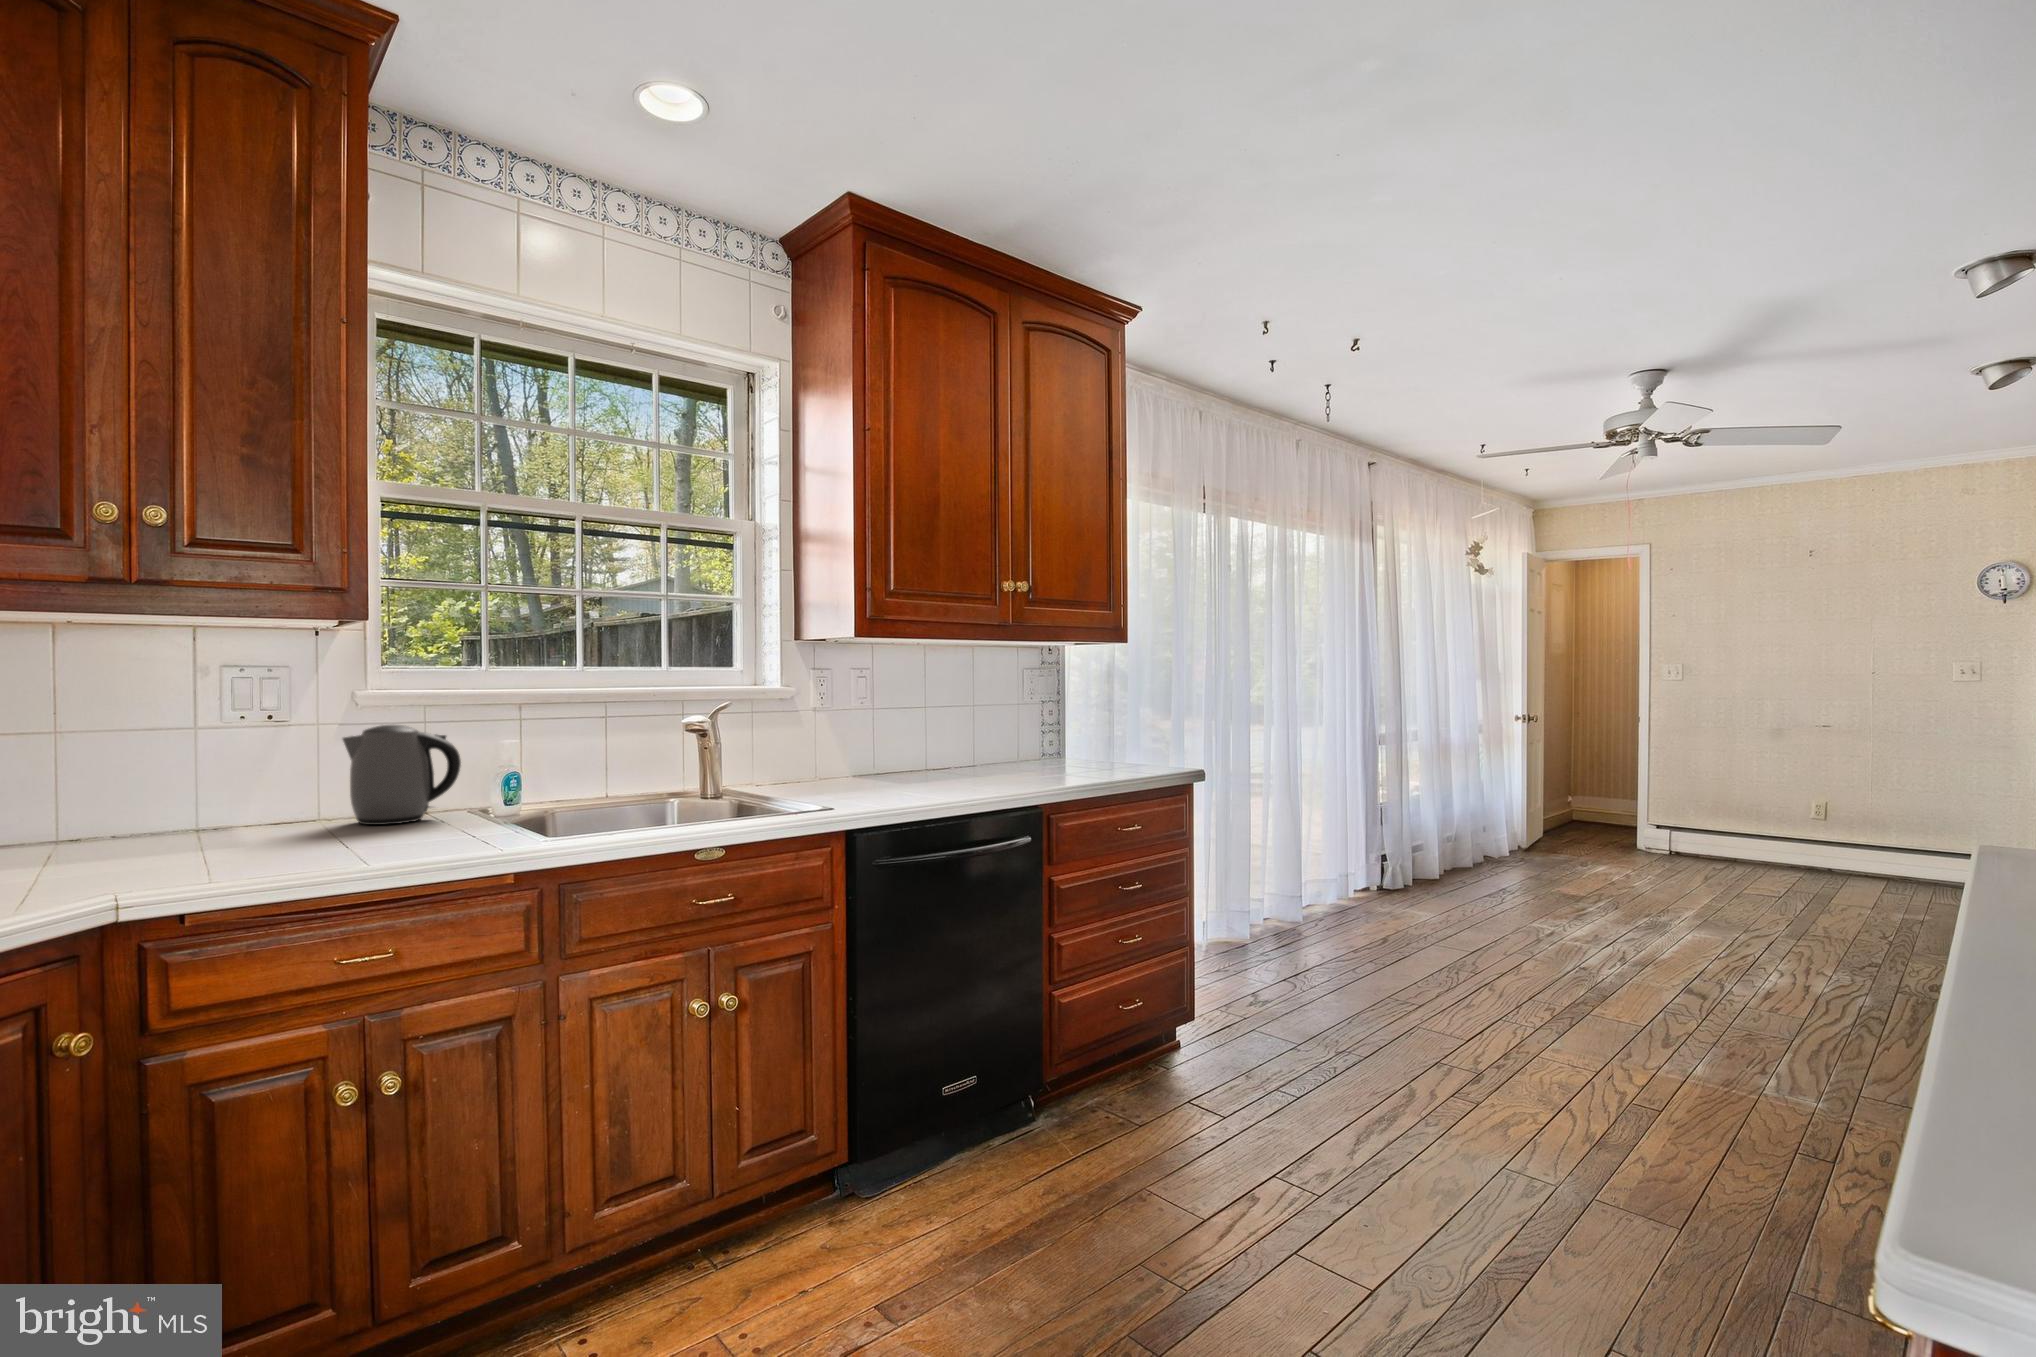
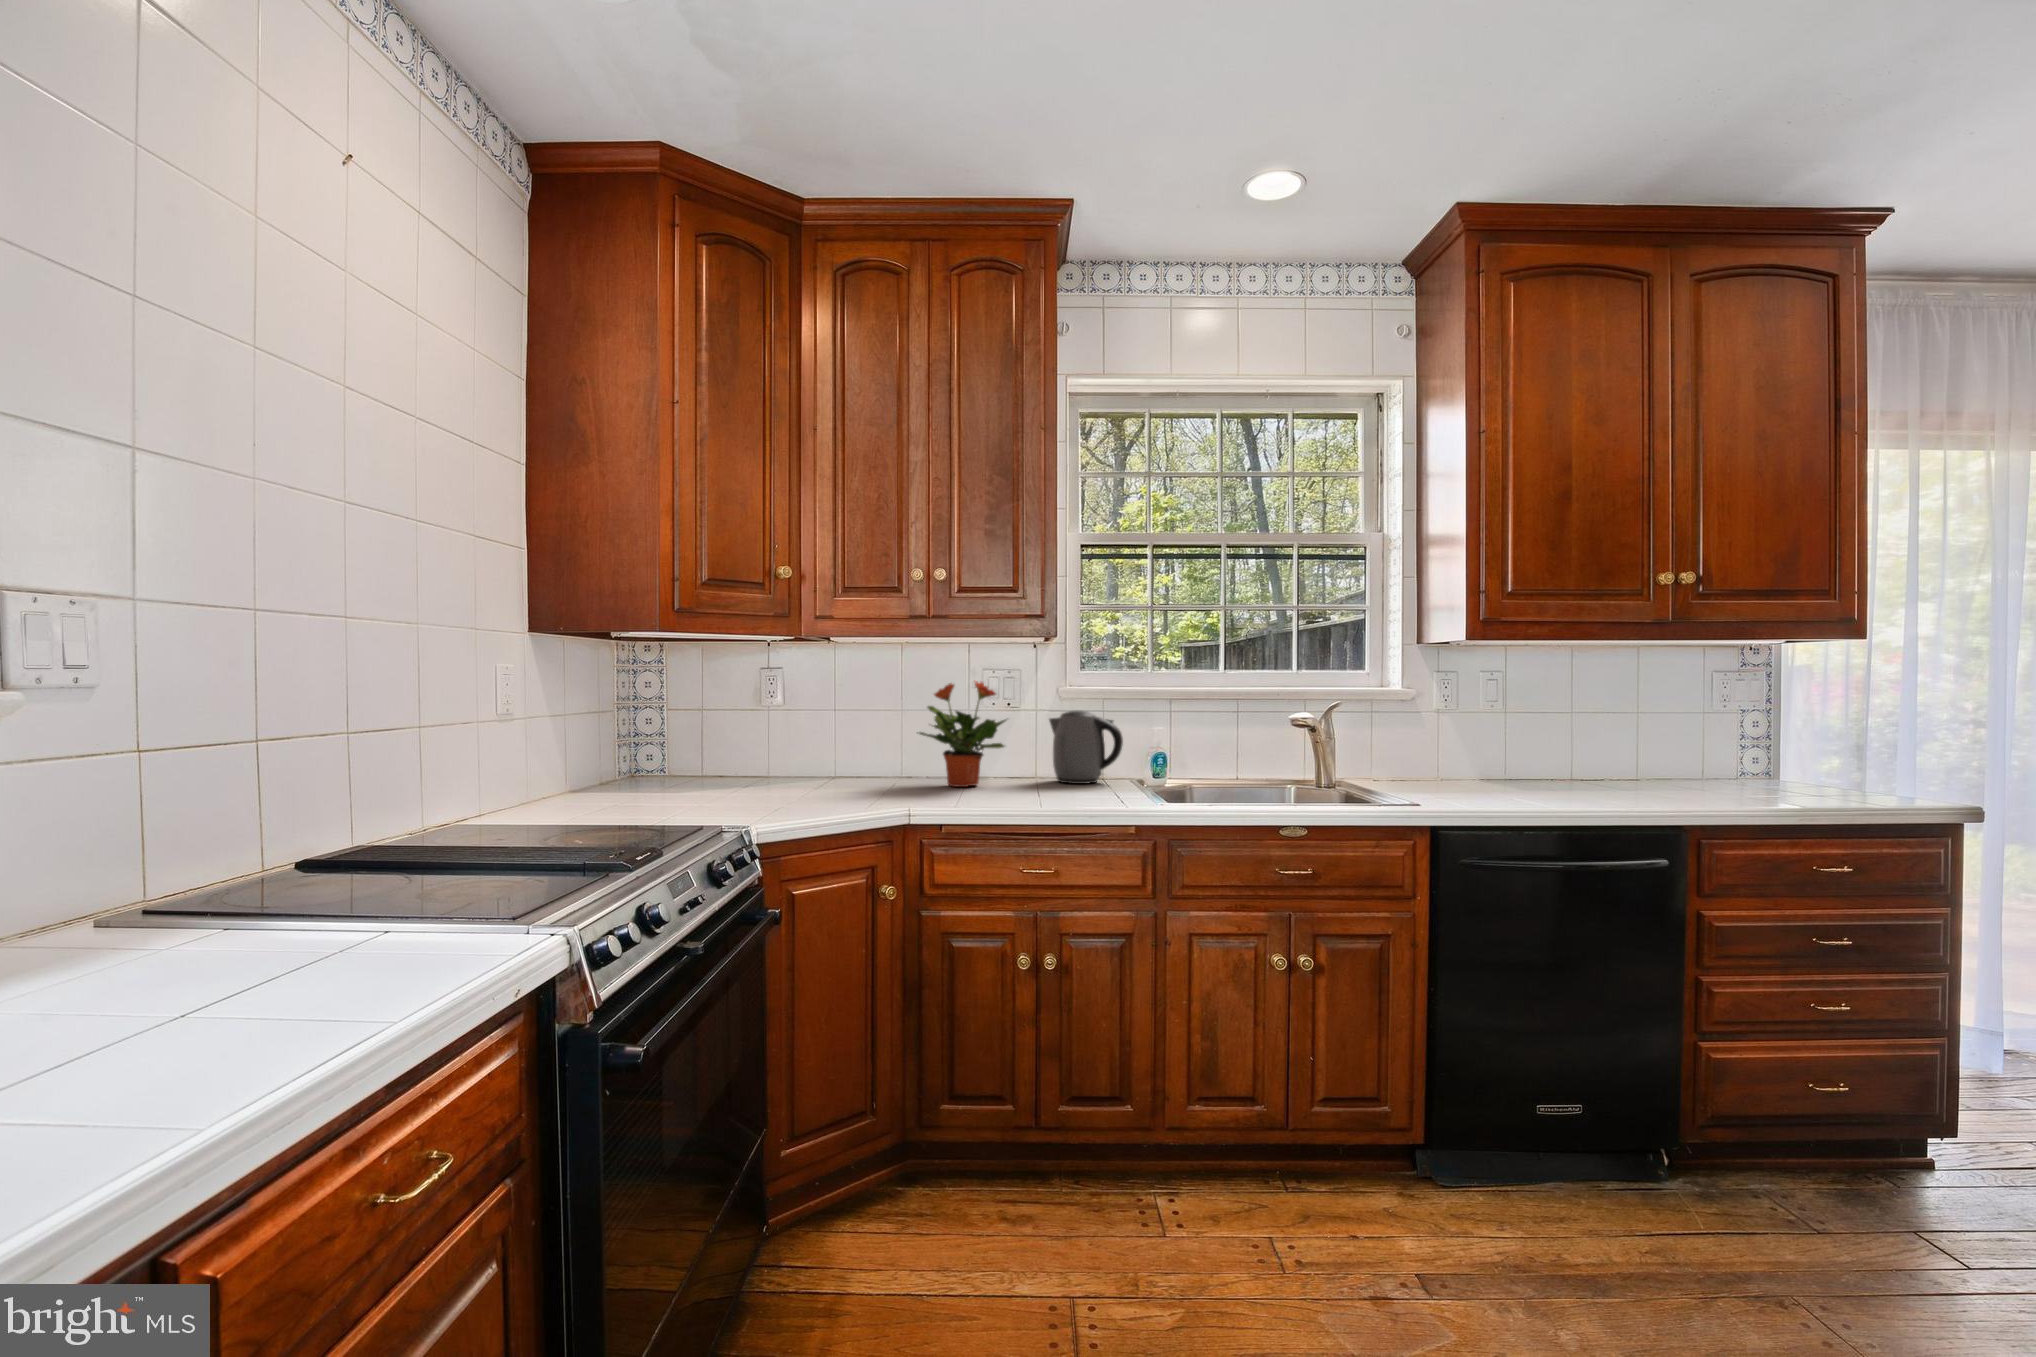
potted plant: none [94,686,279,851] -> present [917,680,1008,787]

